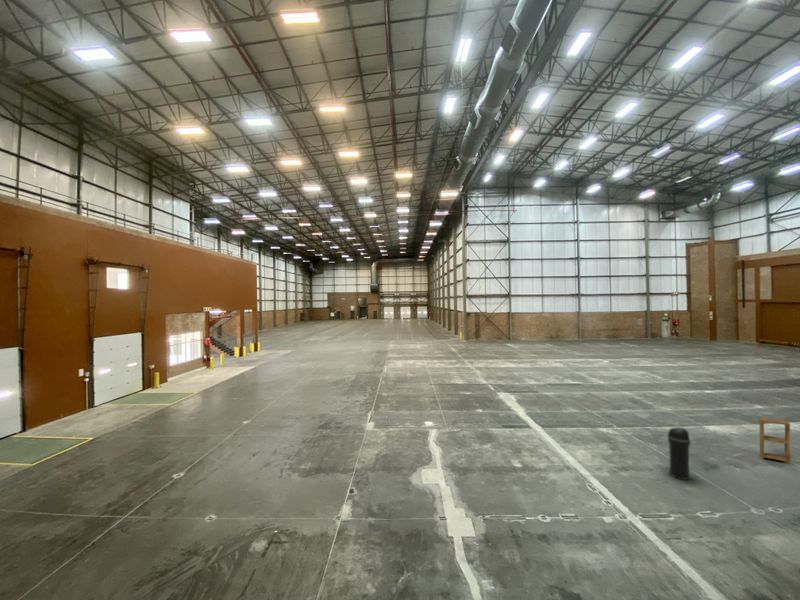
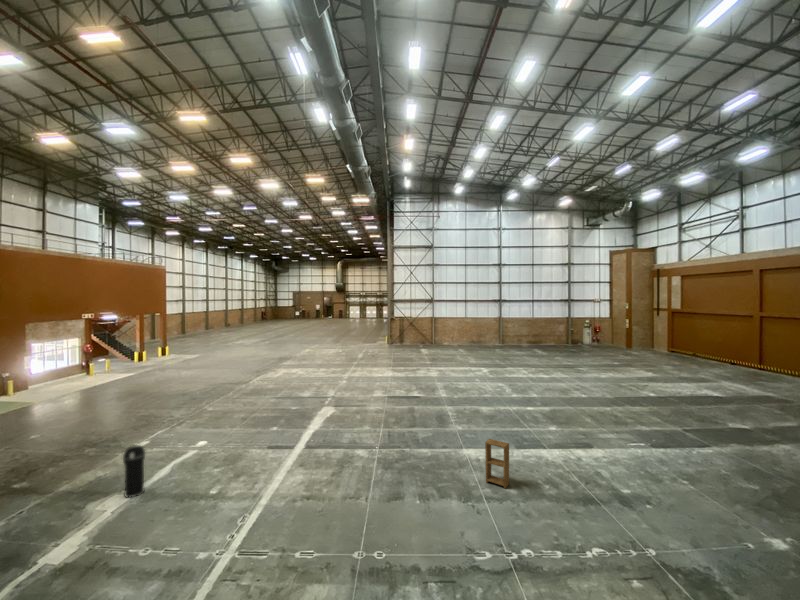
trash can: present [668,428,691,480] -> present [123,445,145,498]

